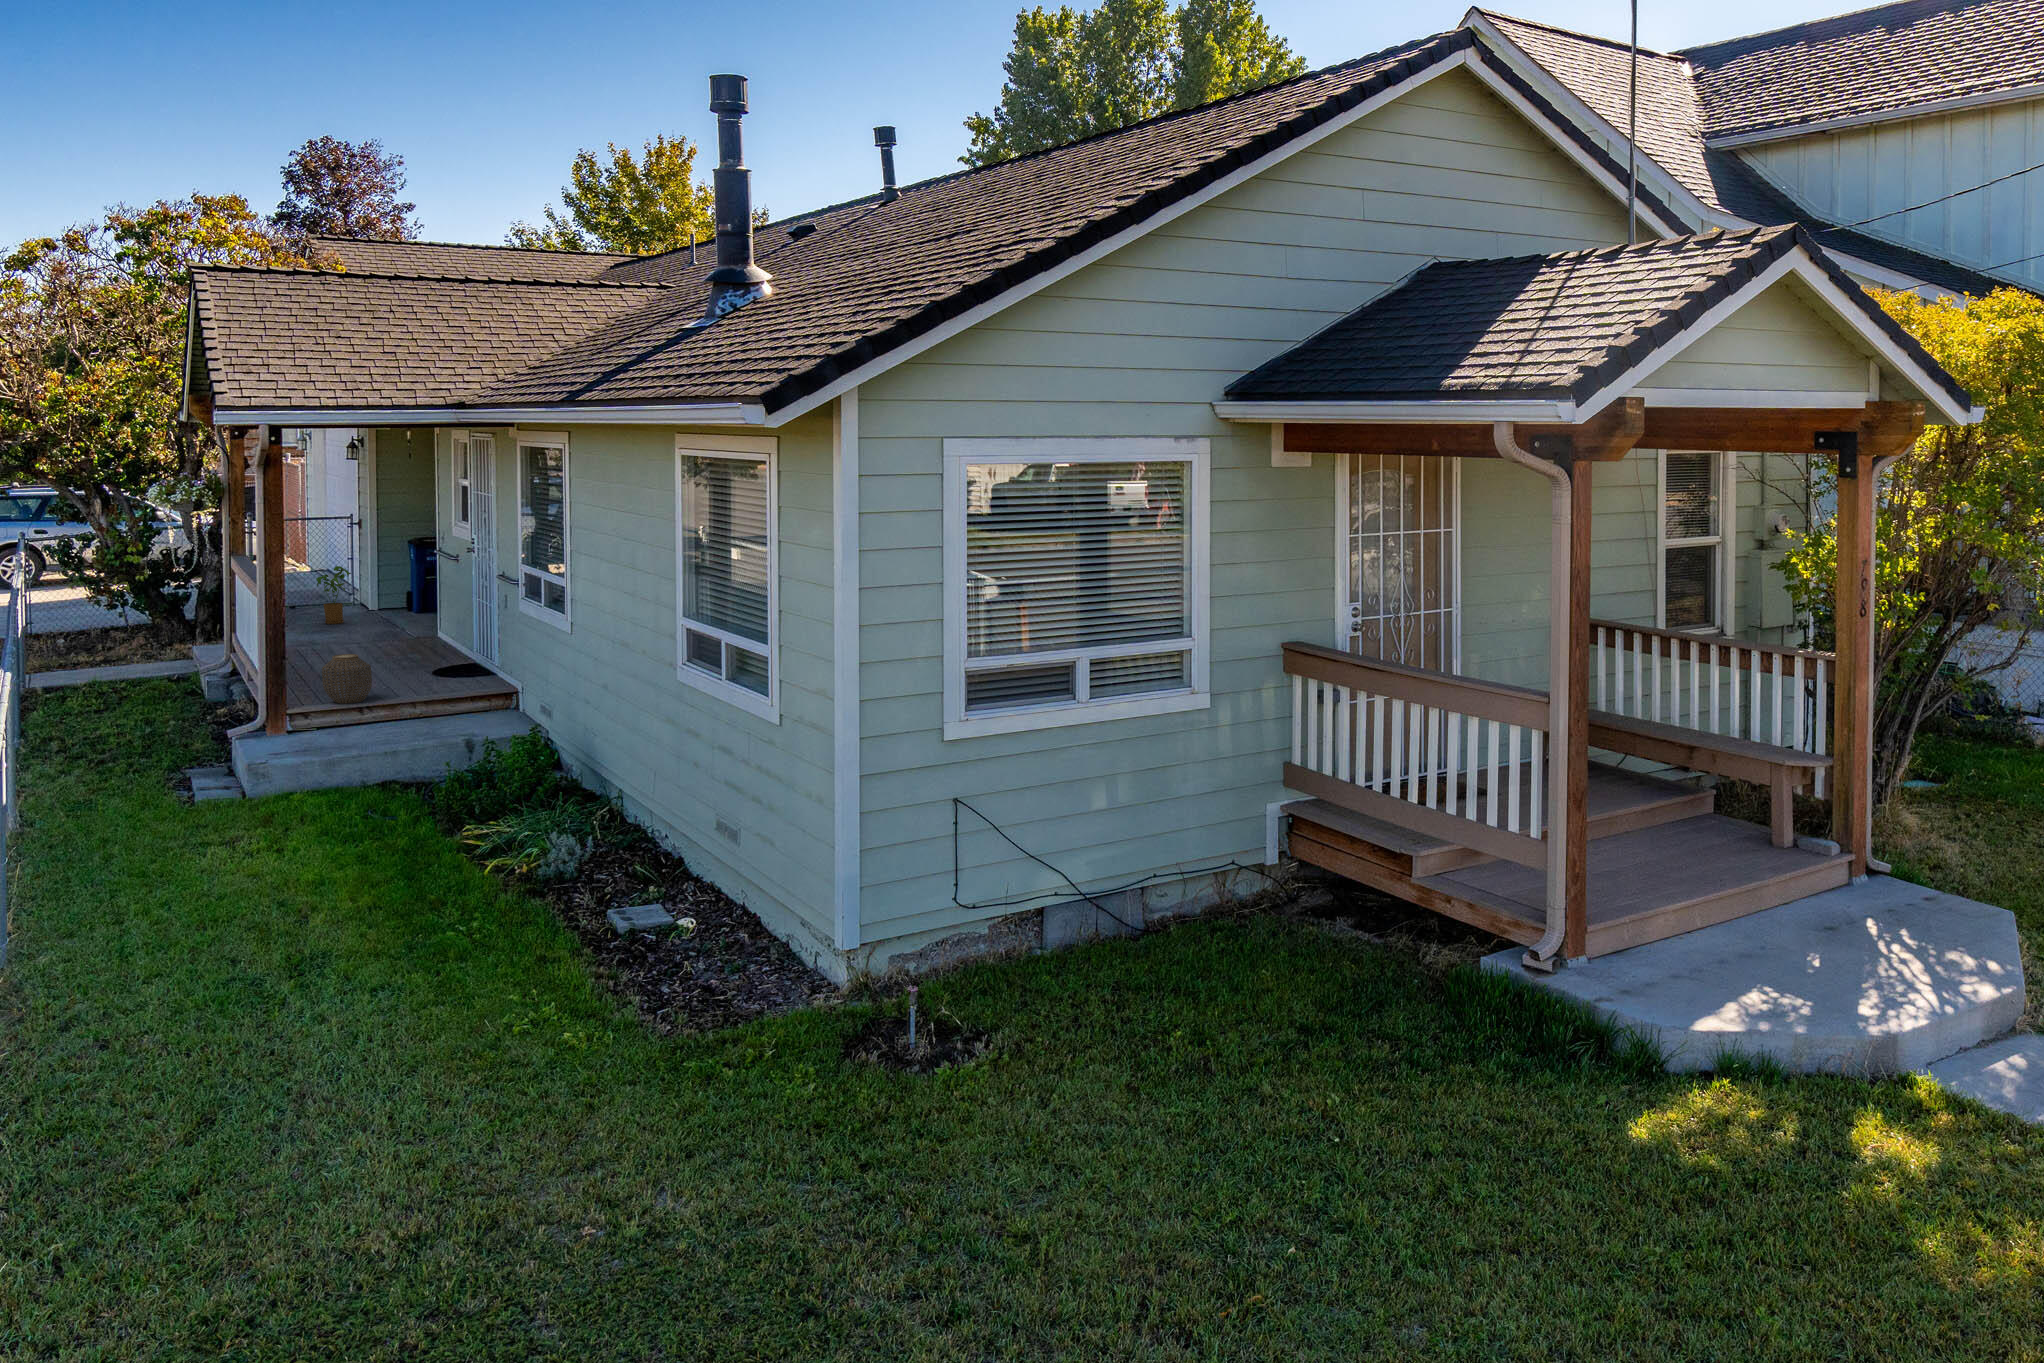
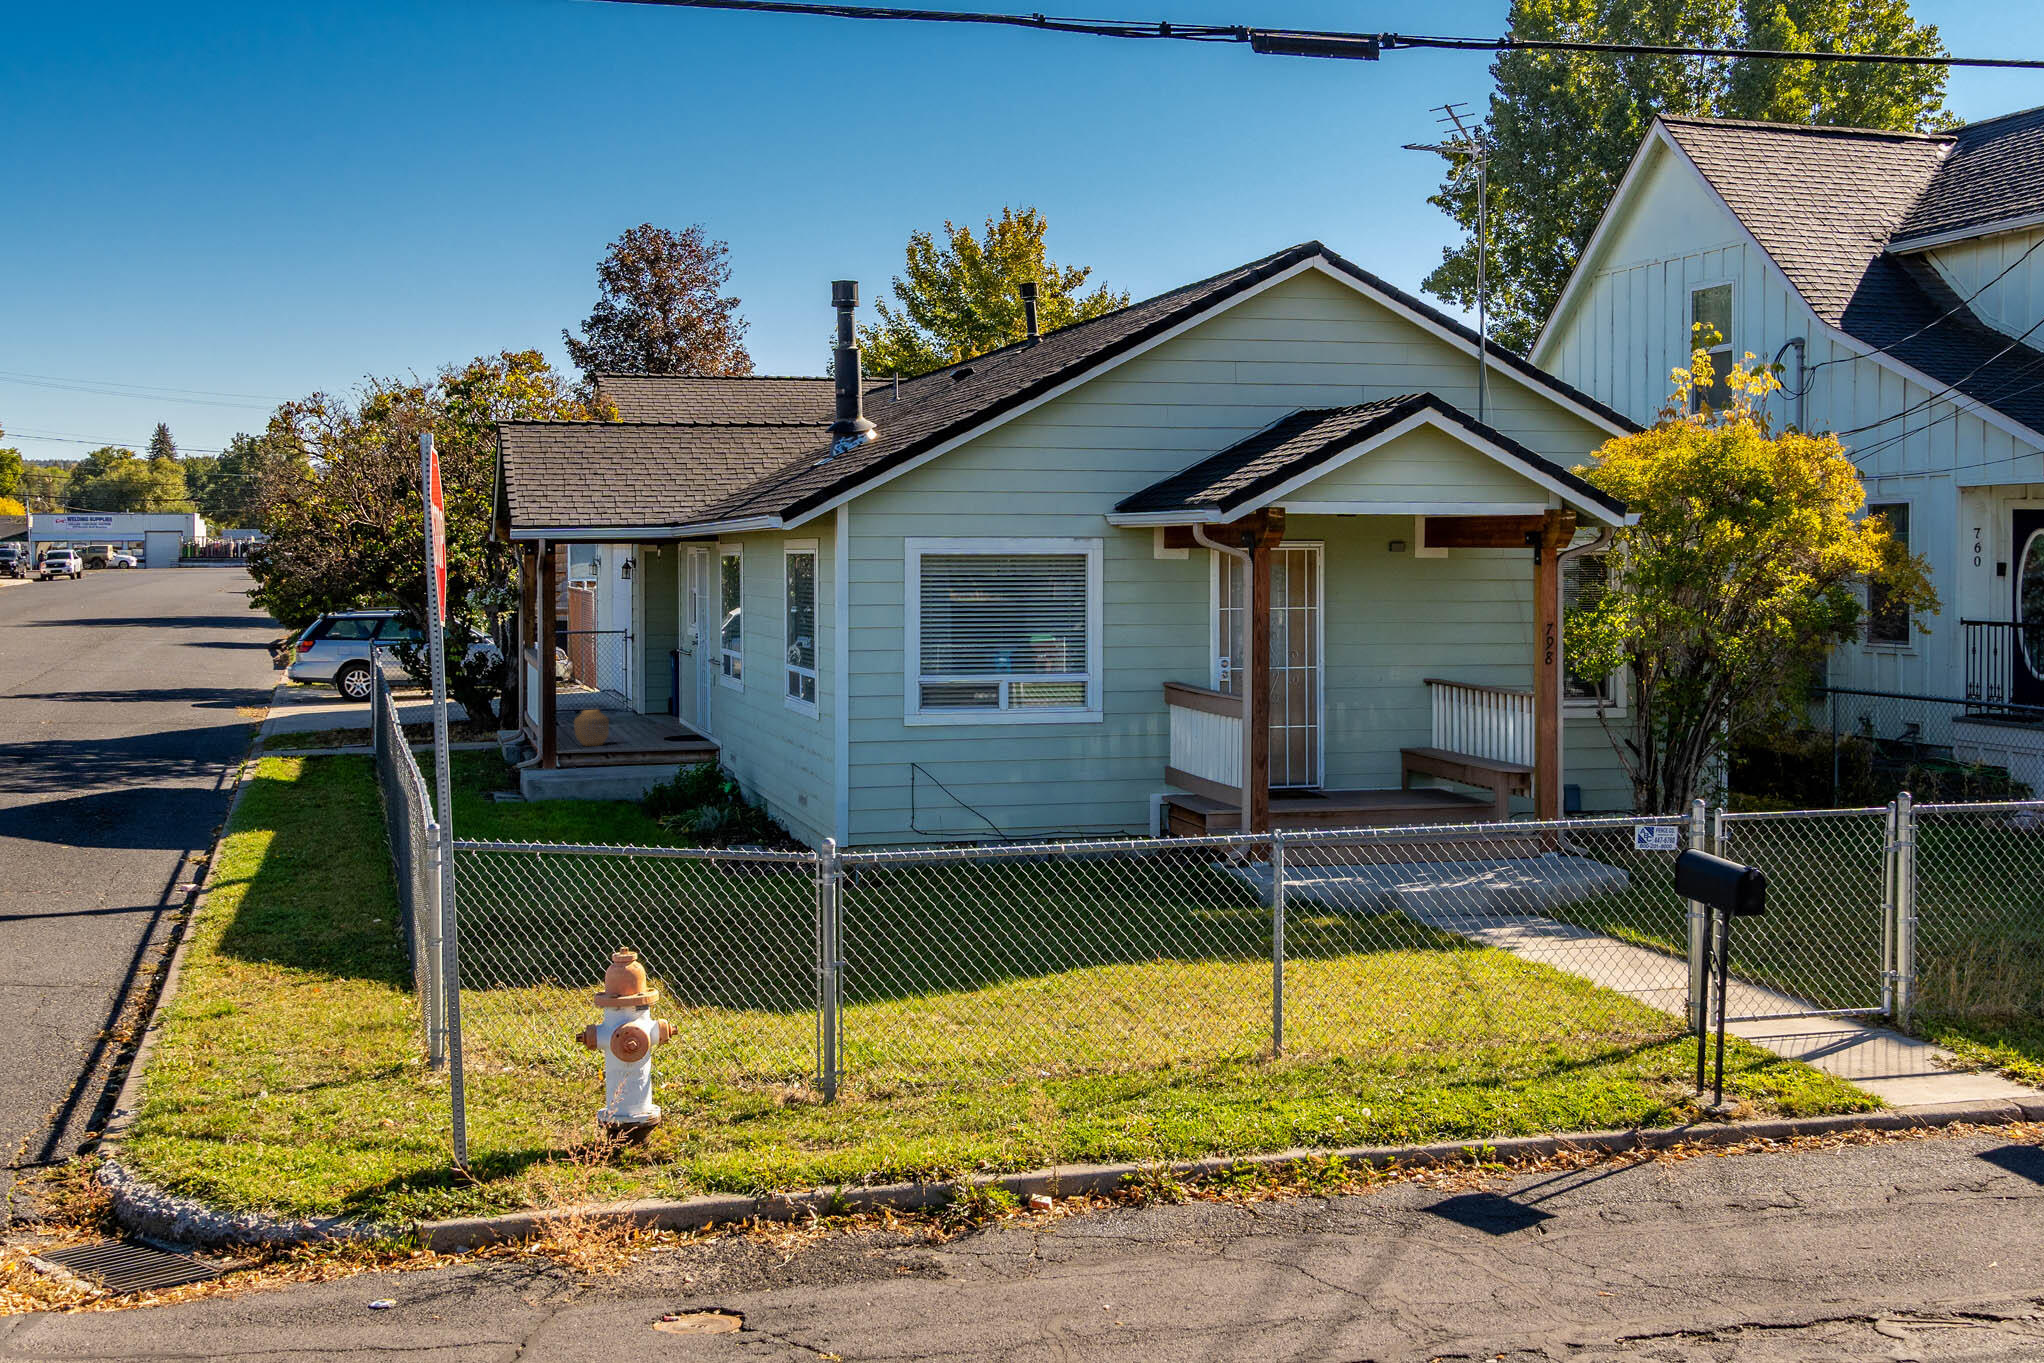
house plant: present [316,566,351,624] -> none [587,659,616,709]

